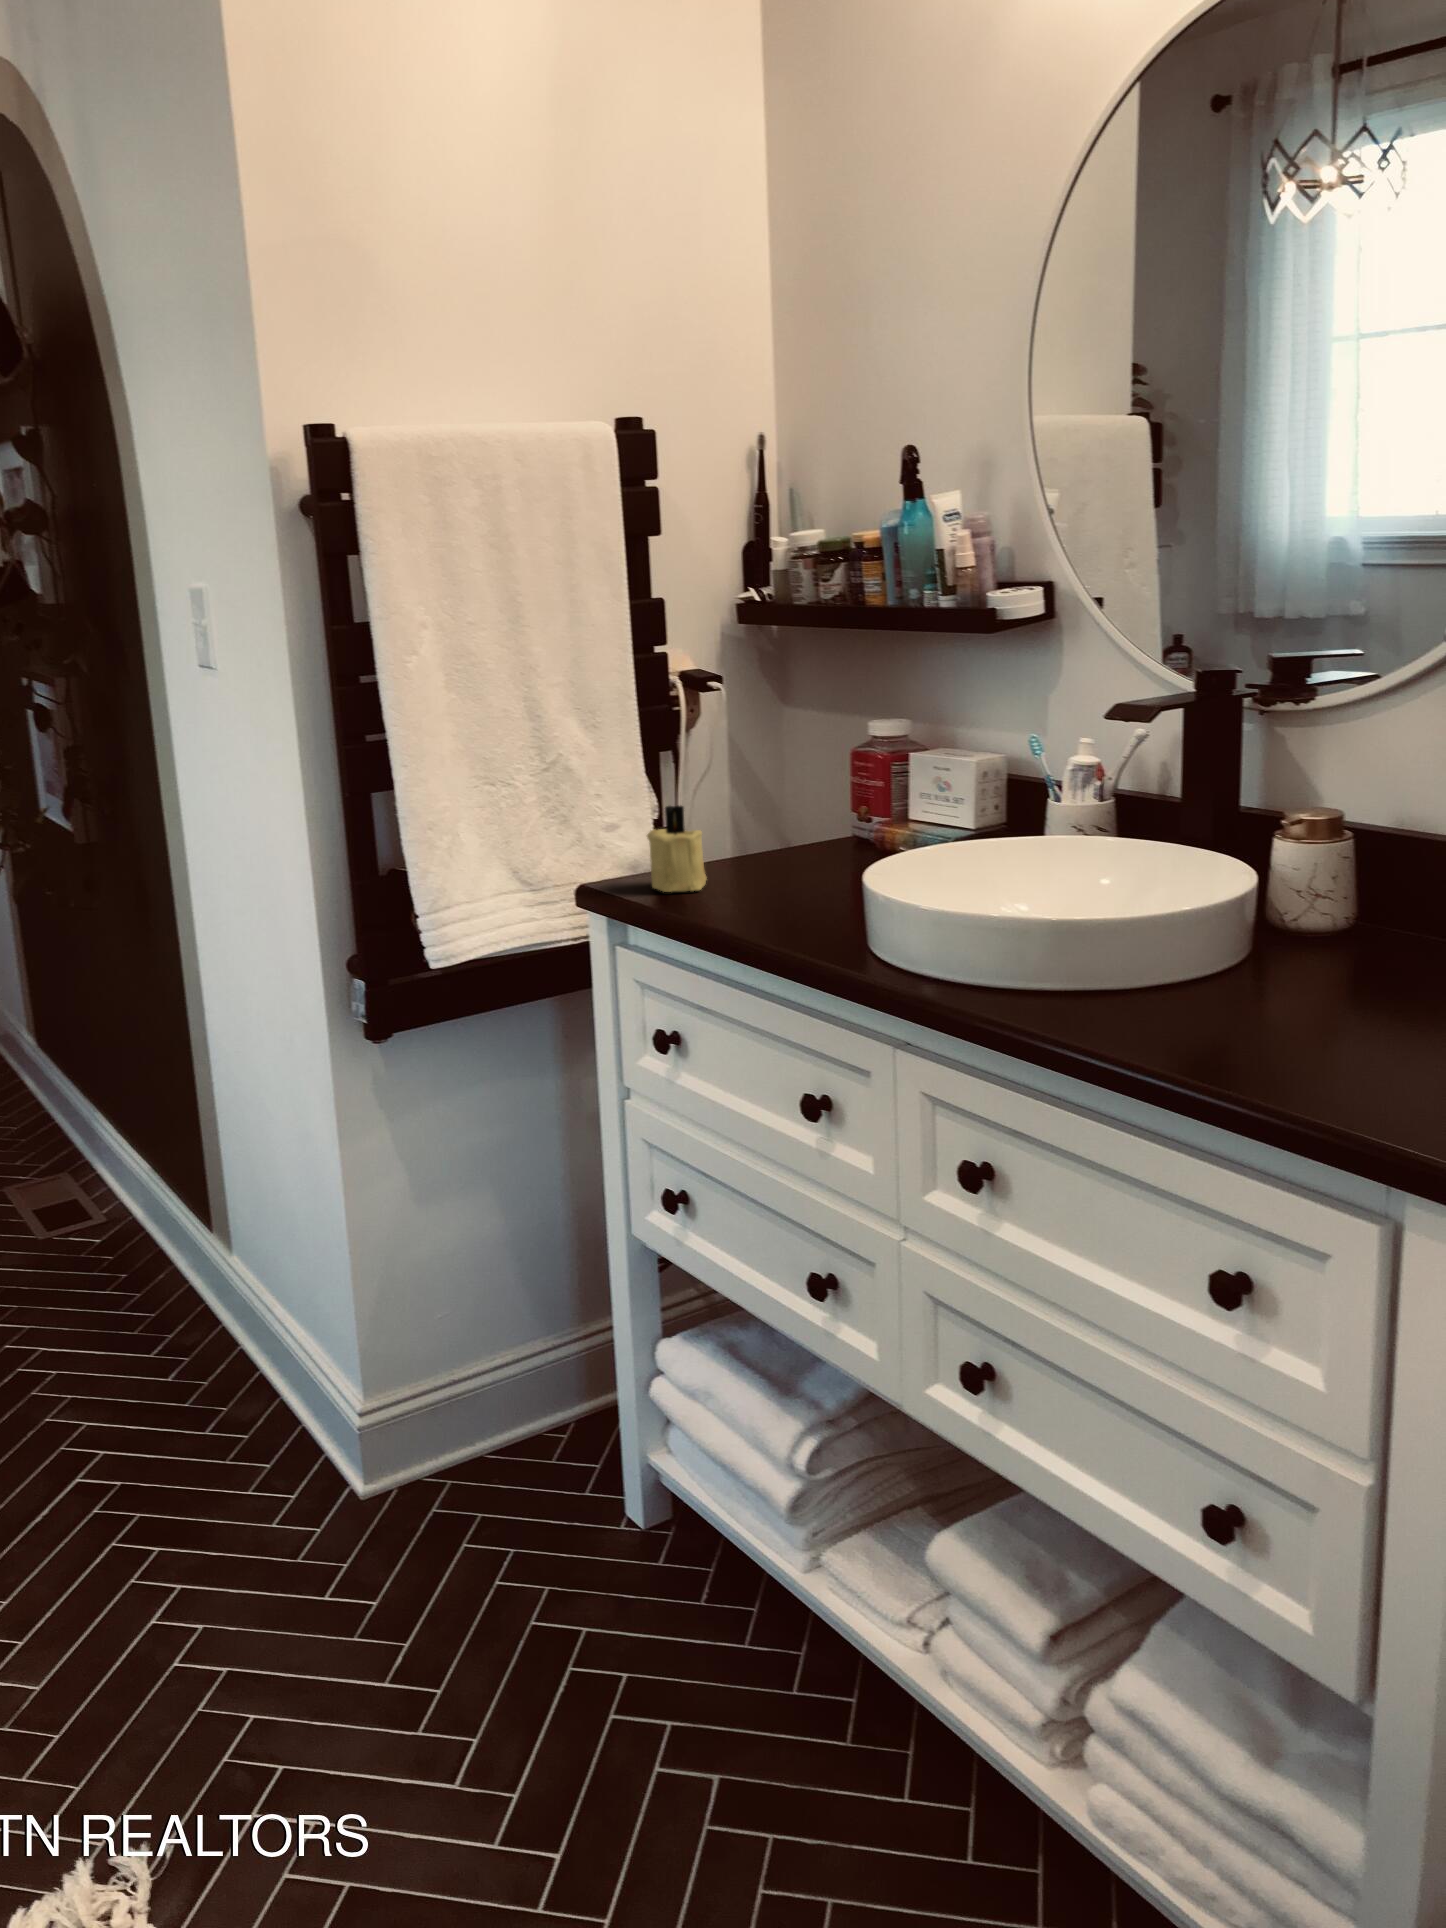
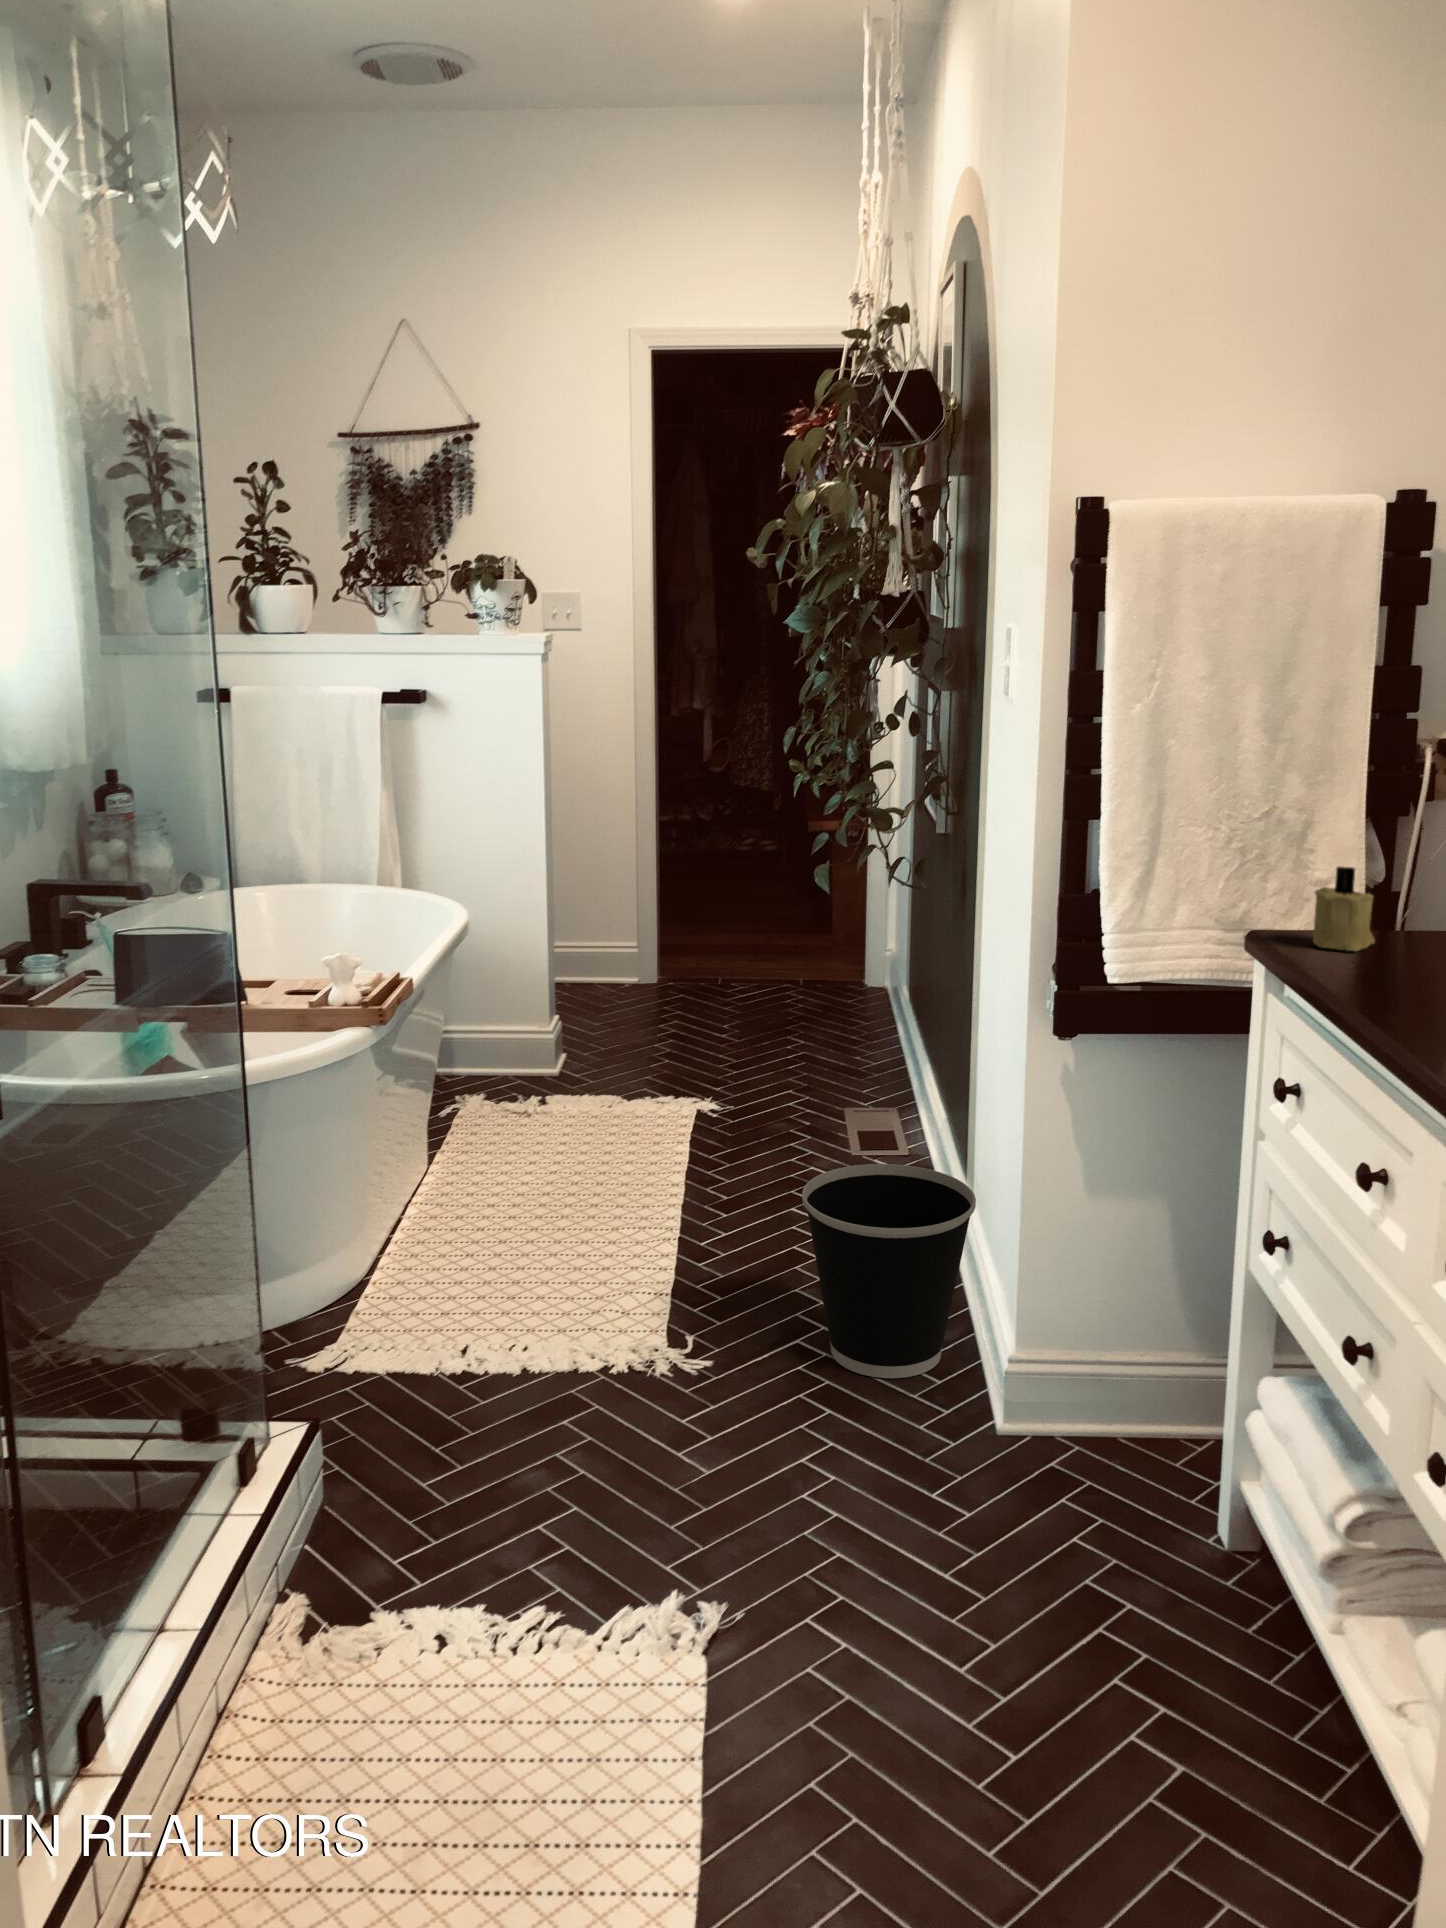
wastebasket: none [59,1229,275,1492] -> present [802,1164,976,1378]

